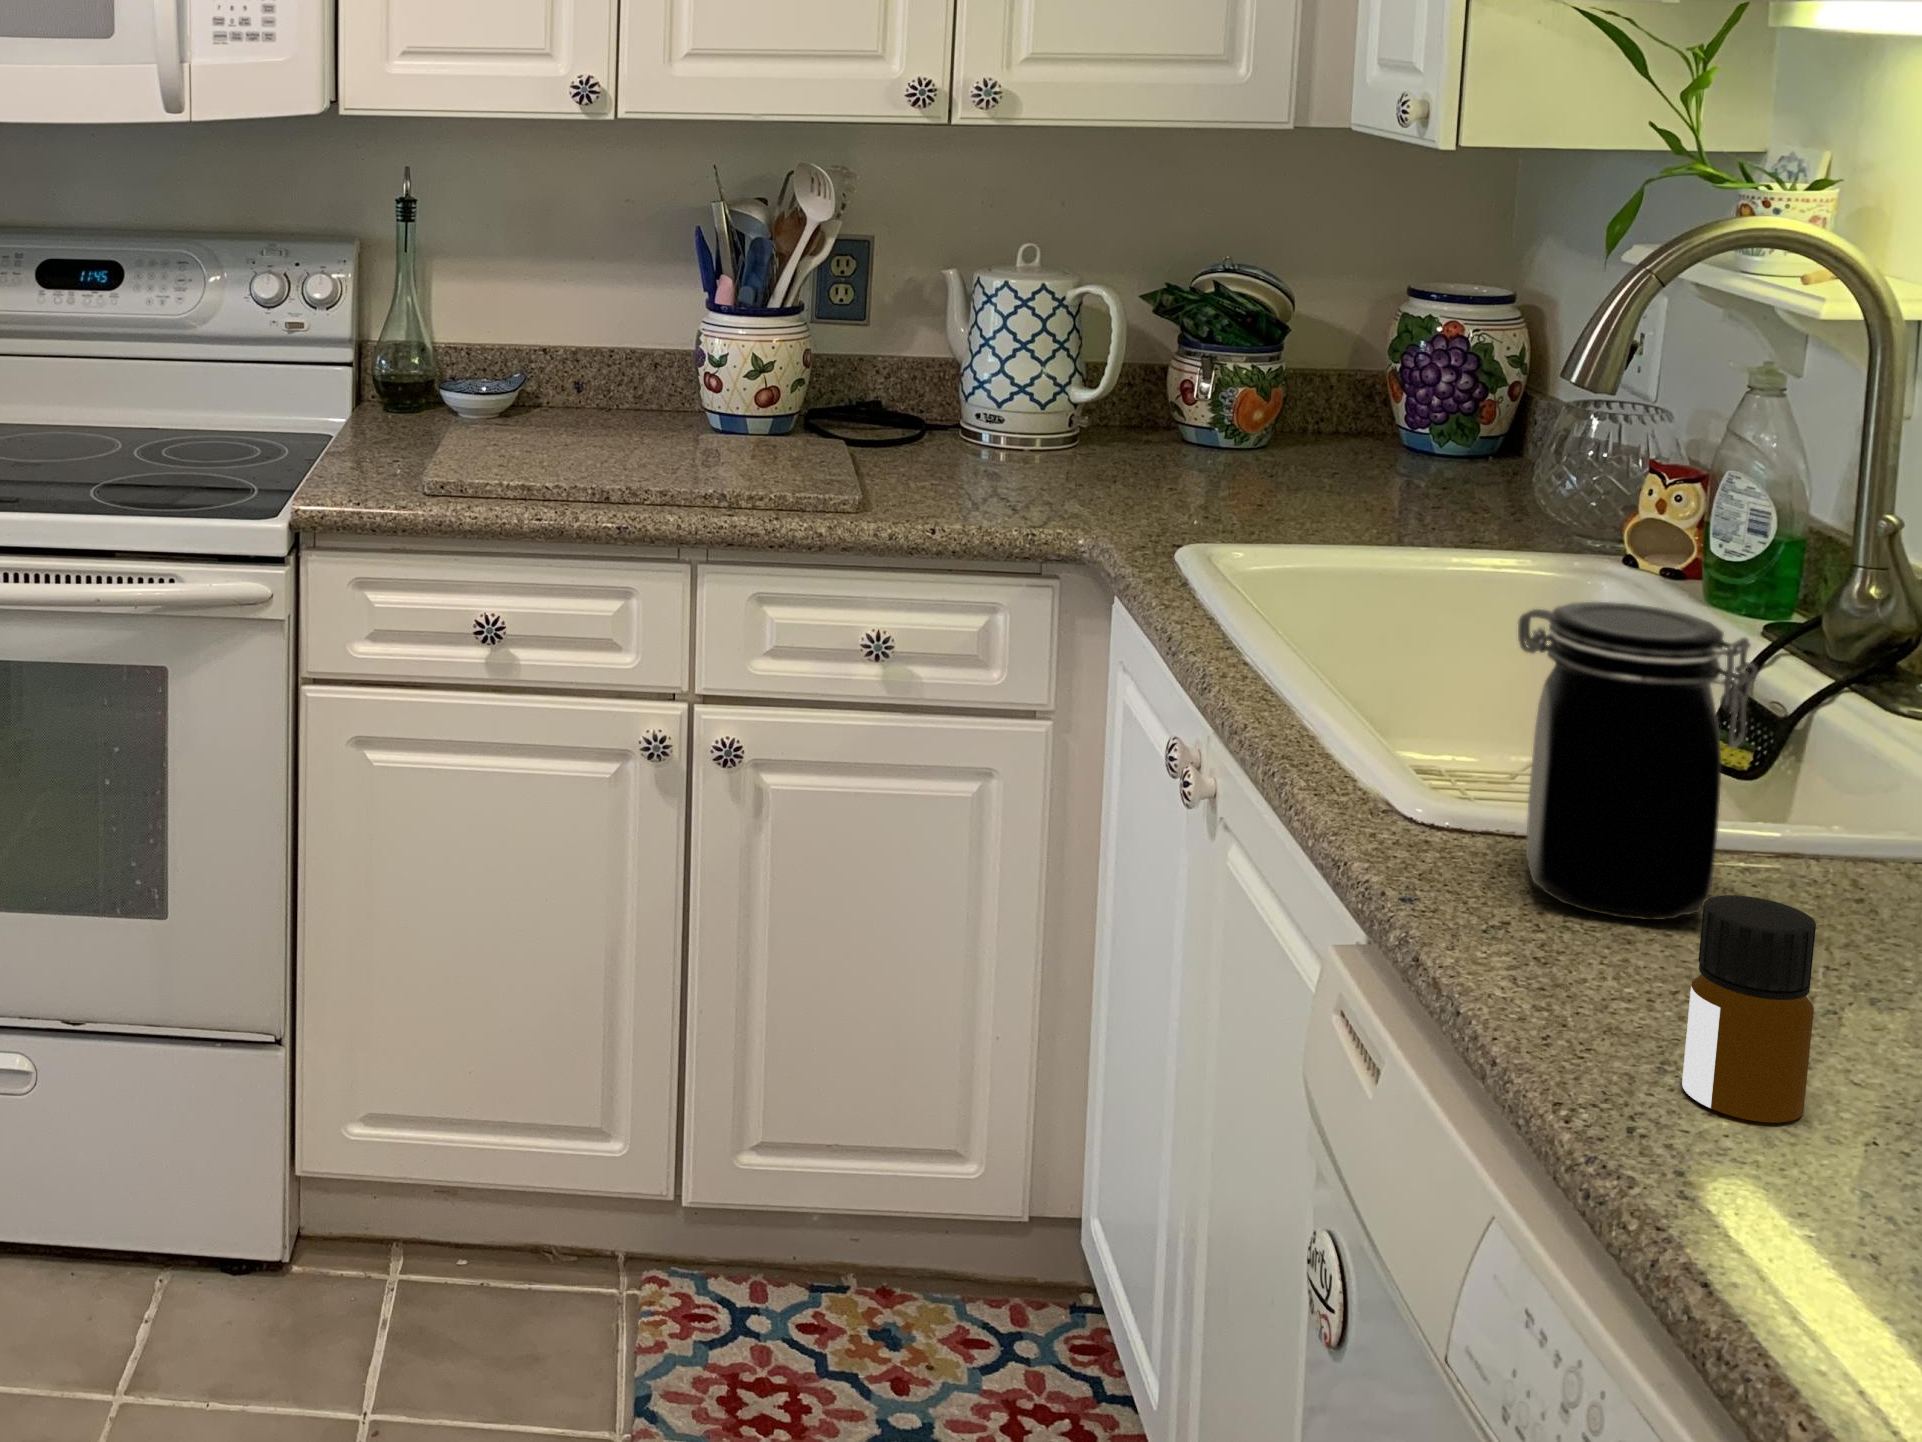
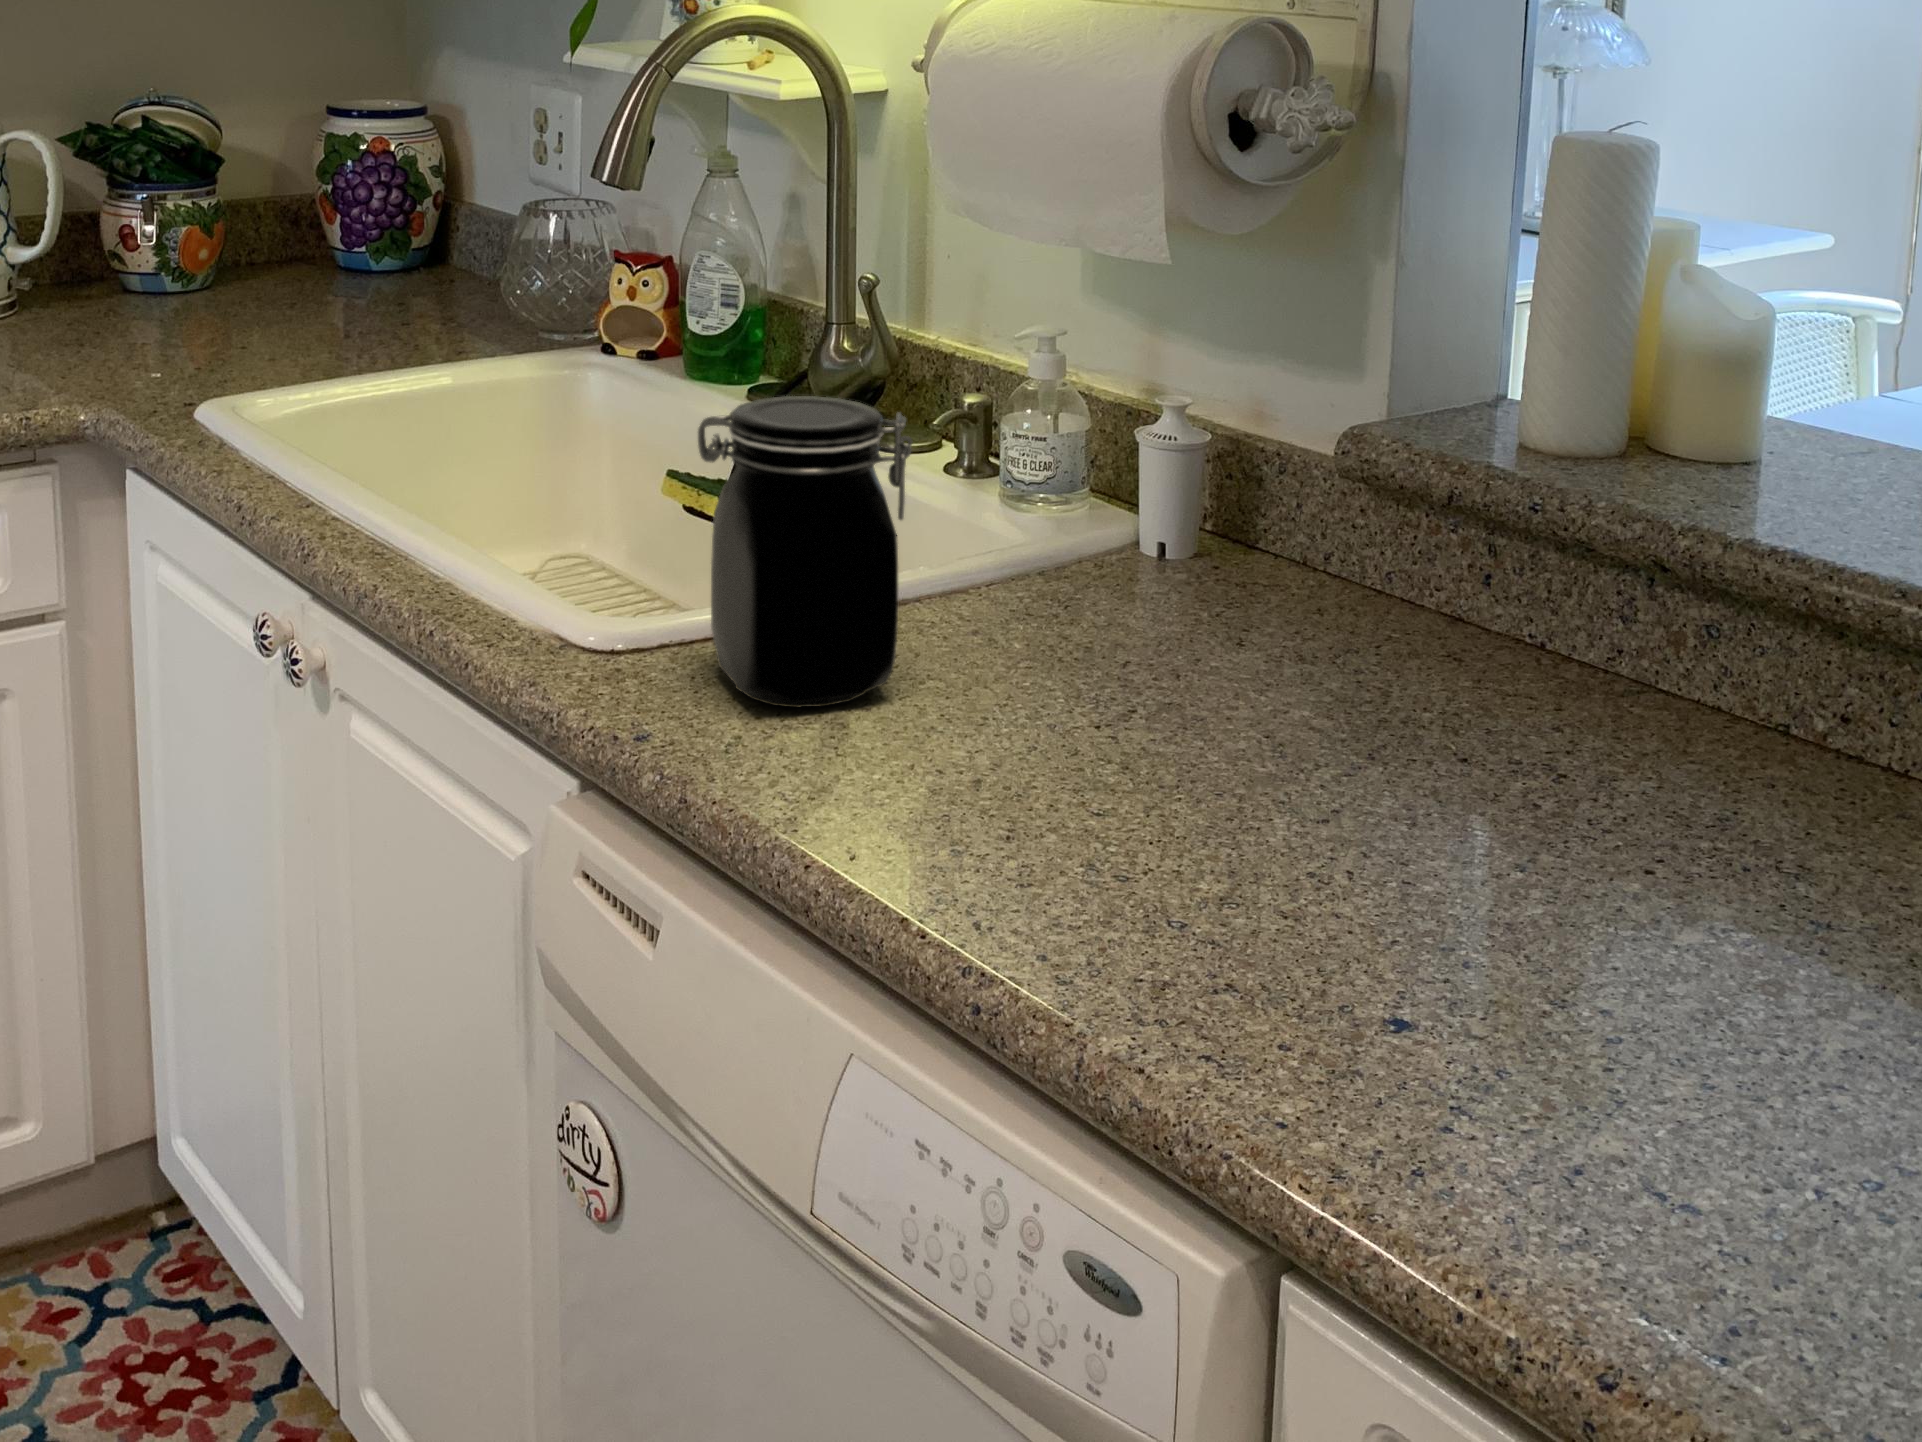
bottle: present [1682,895,1816,1122] -> none [983,665,1091,882]

